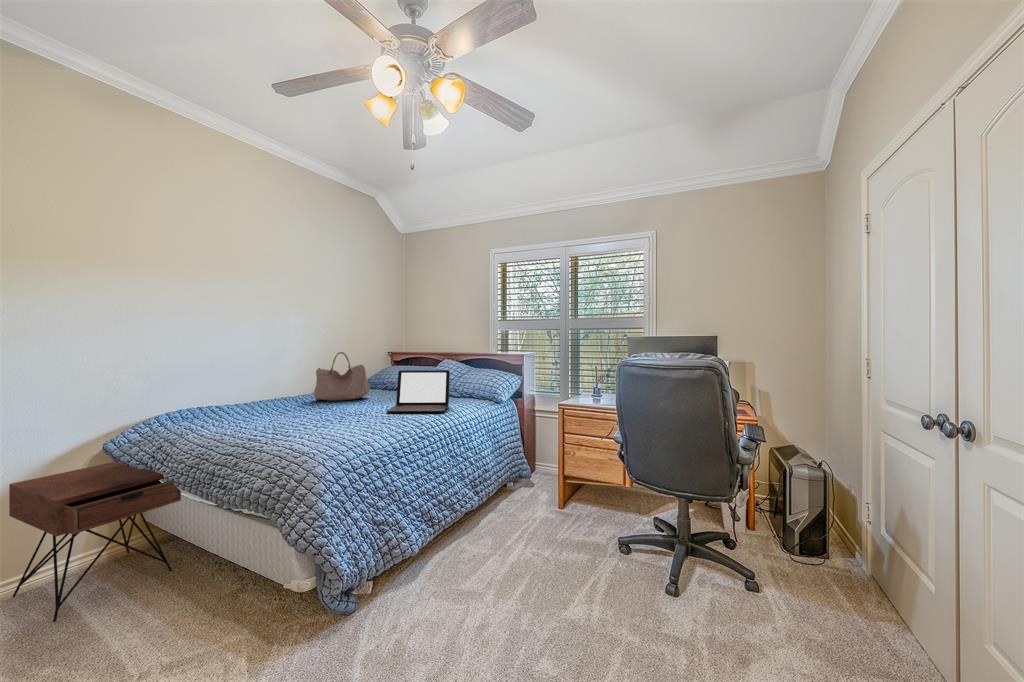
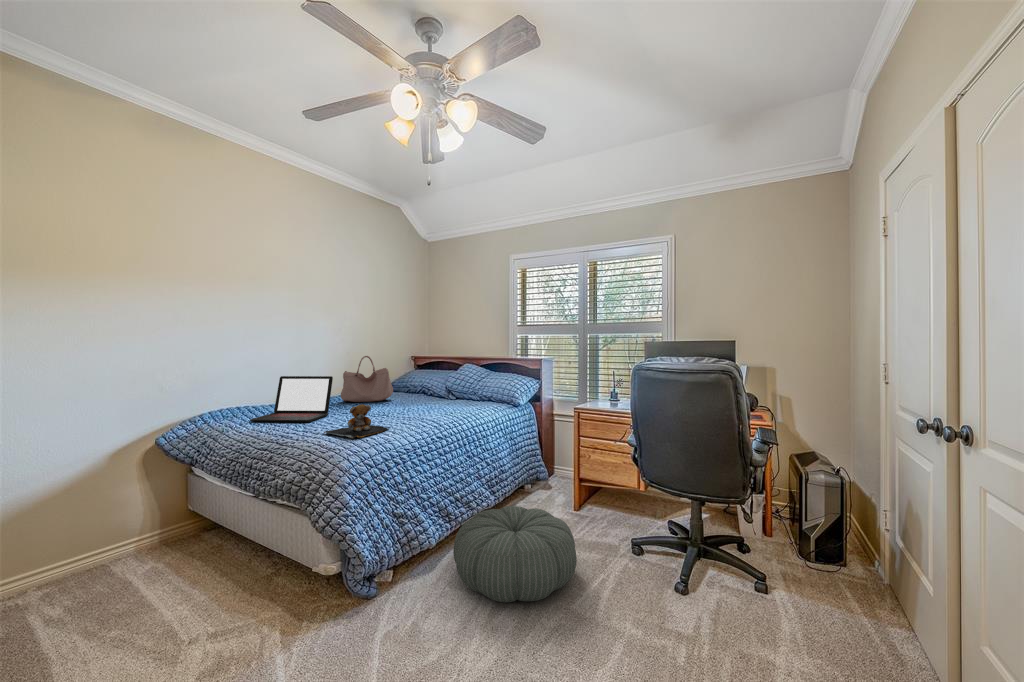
laptop: present [387,370,450,413] -> present [250,376,333,422]
teddy bear: none [296,404,368,441] -> present [324,404,388,438]
nightstand: present [9,462,181,622] -> none [78,453,222,596]
pouf: none [438,508,567,611] -> present [453,506,577,603]

